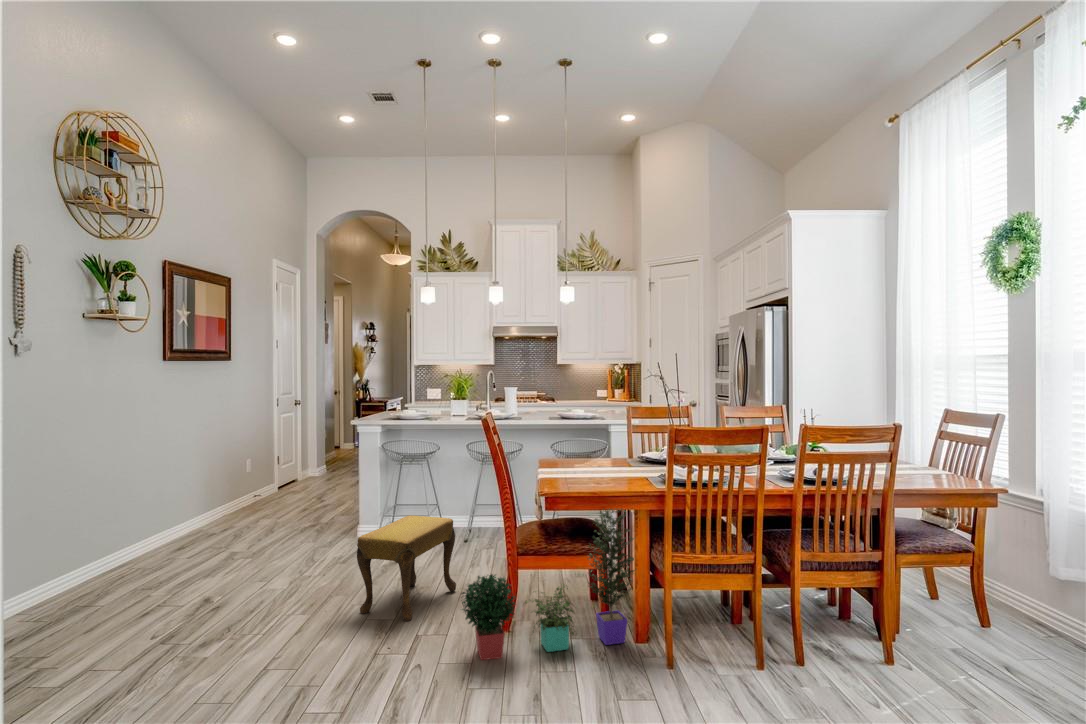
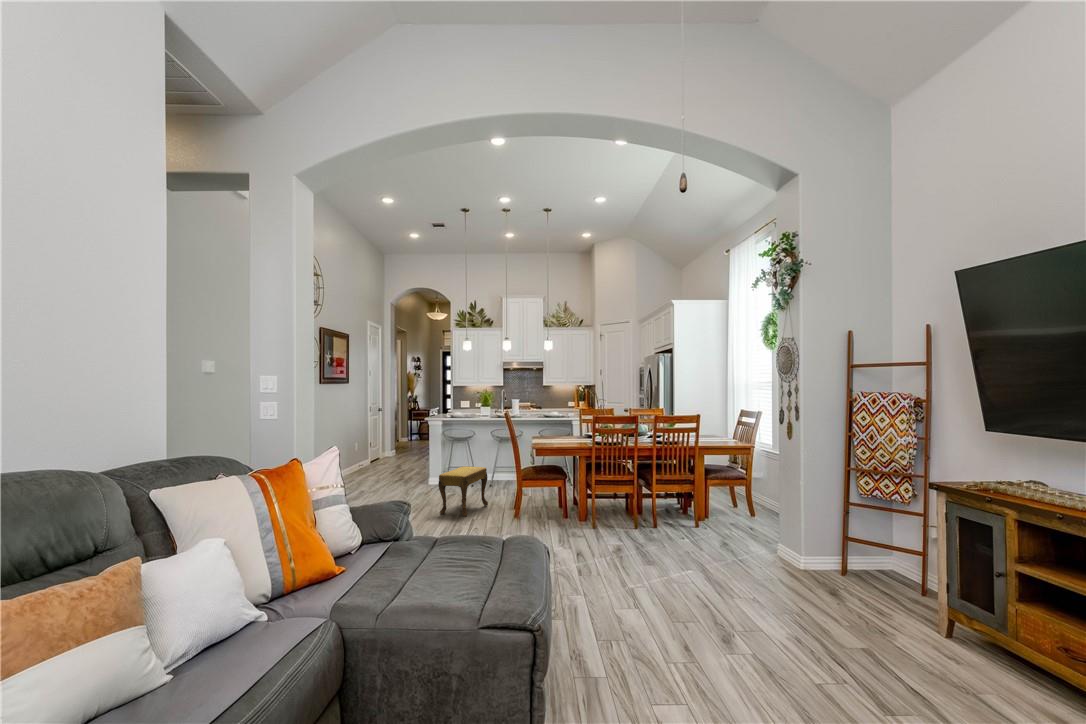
potted plant: present [461,508,635,660] -> none [494,455,580,529]

